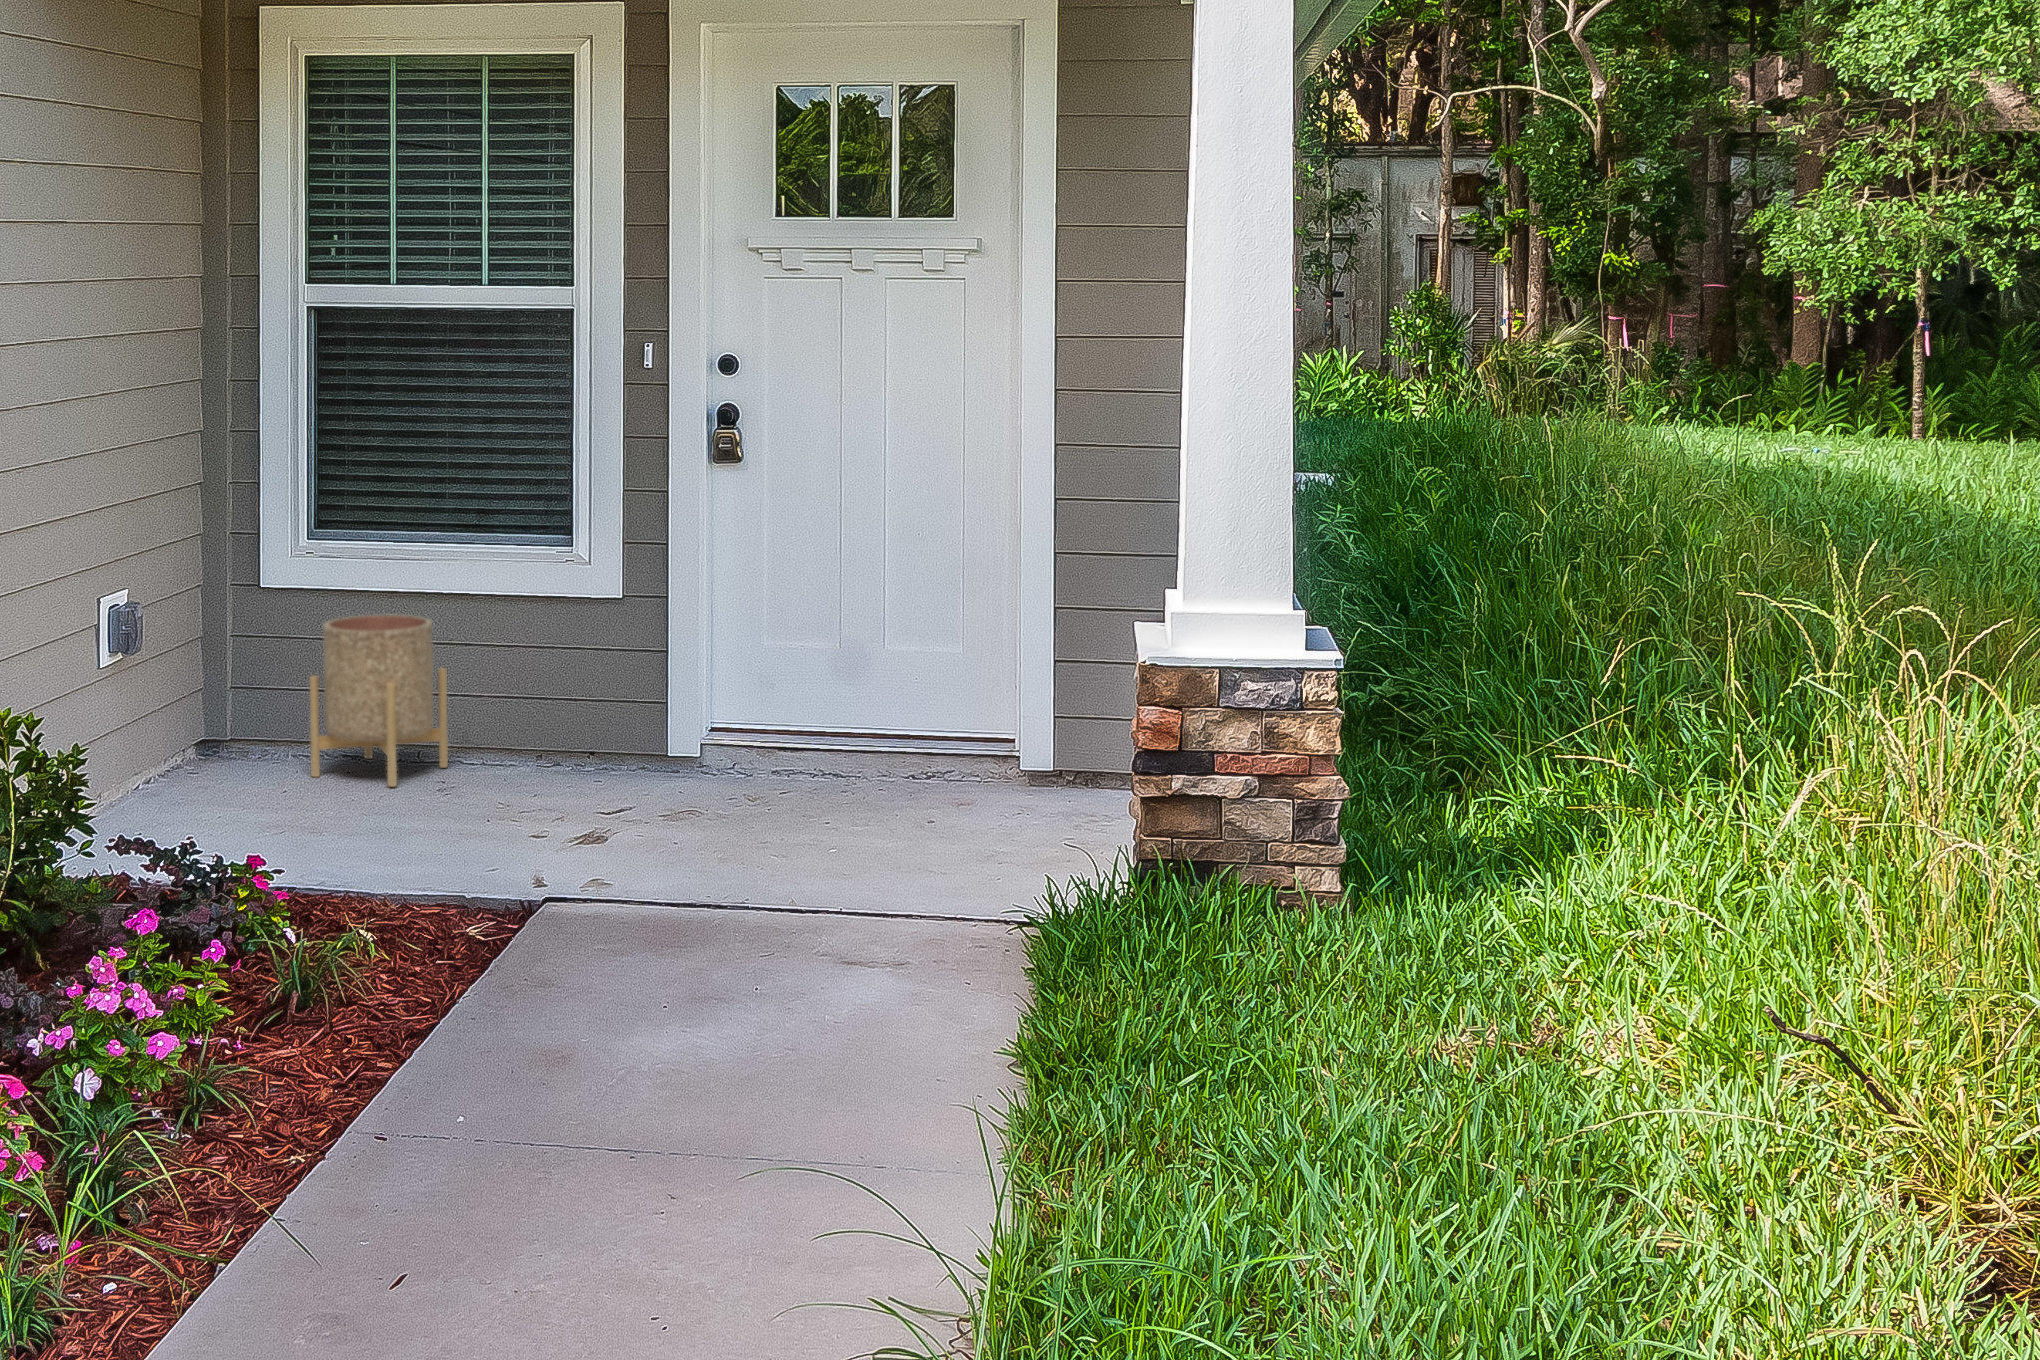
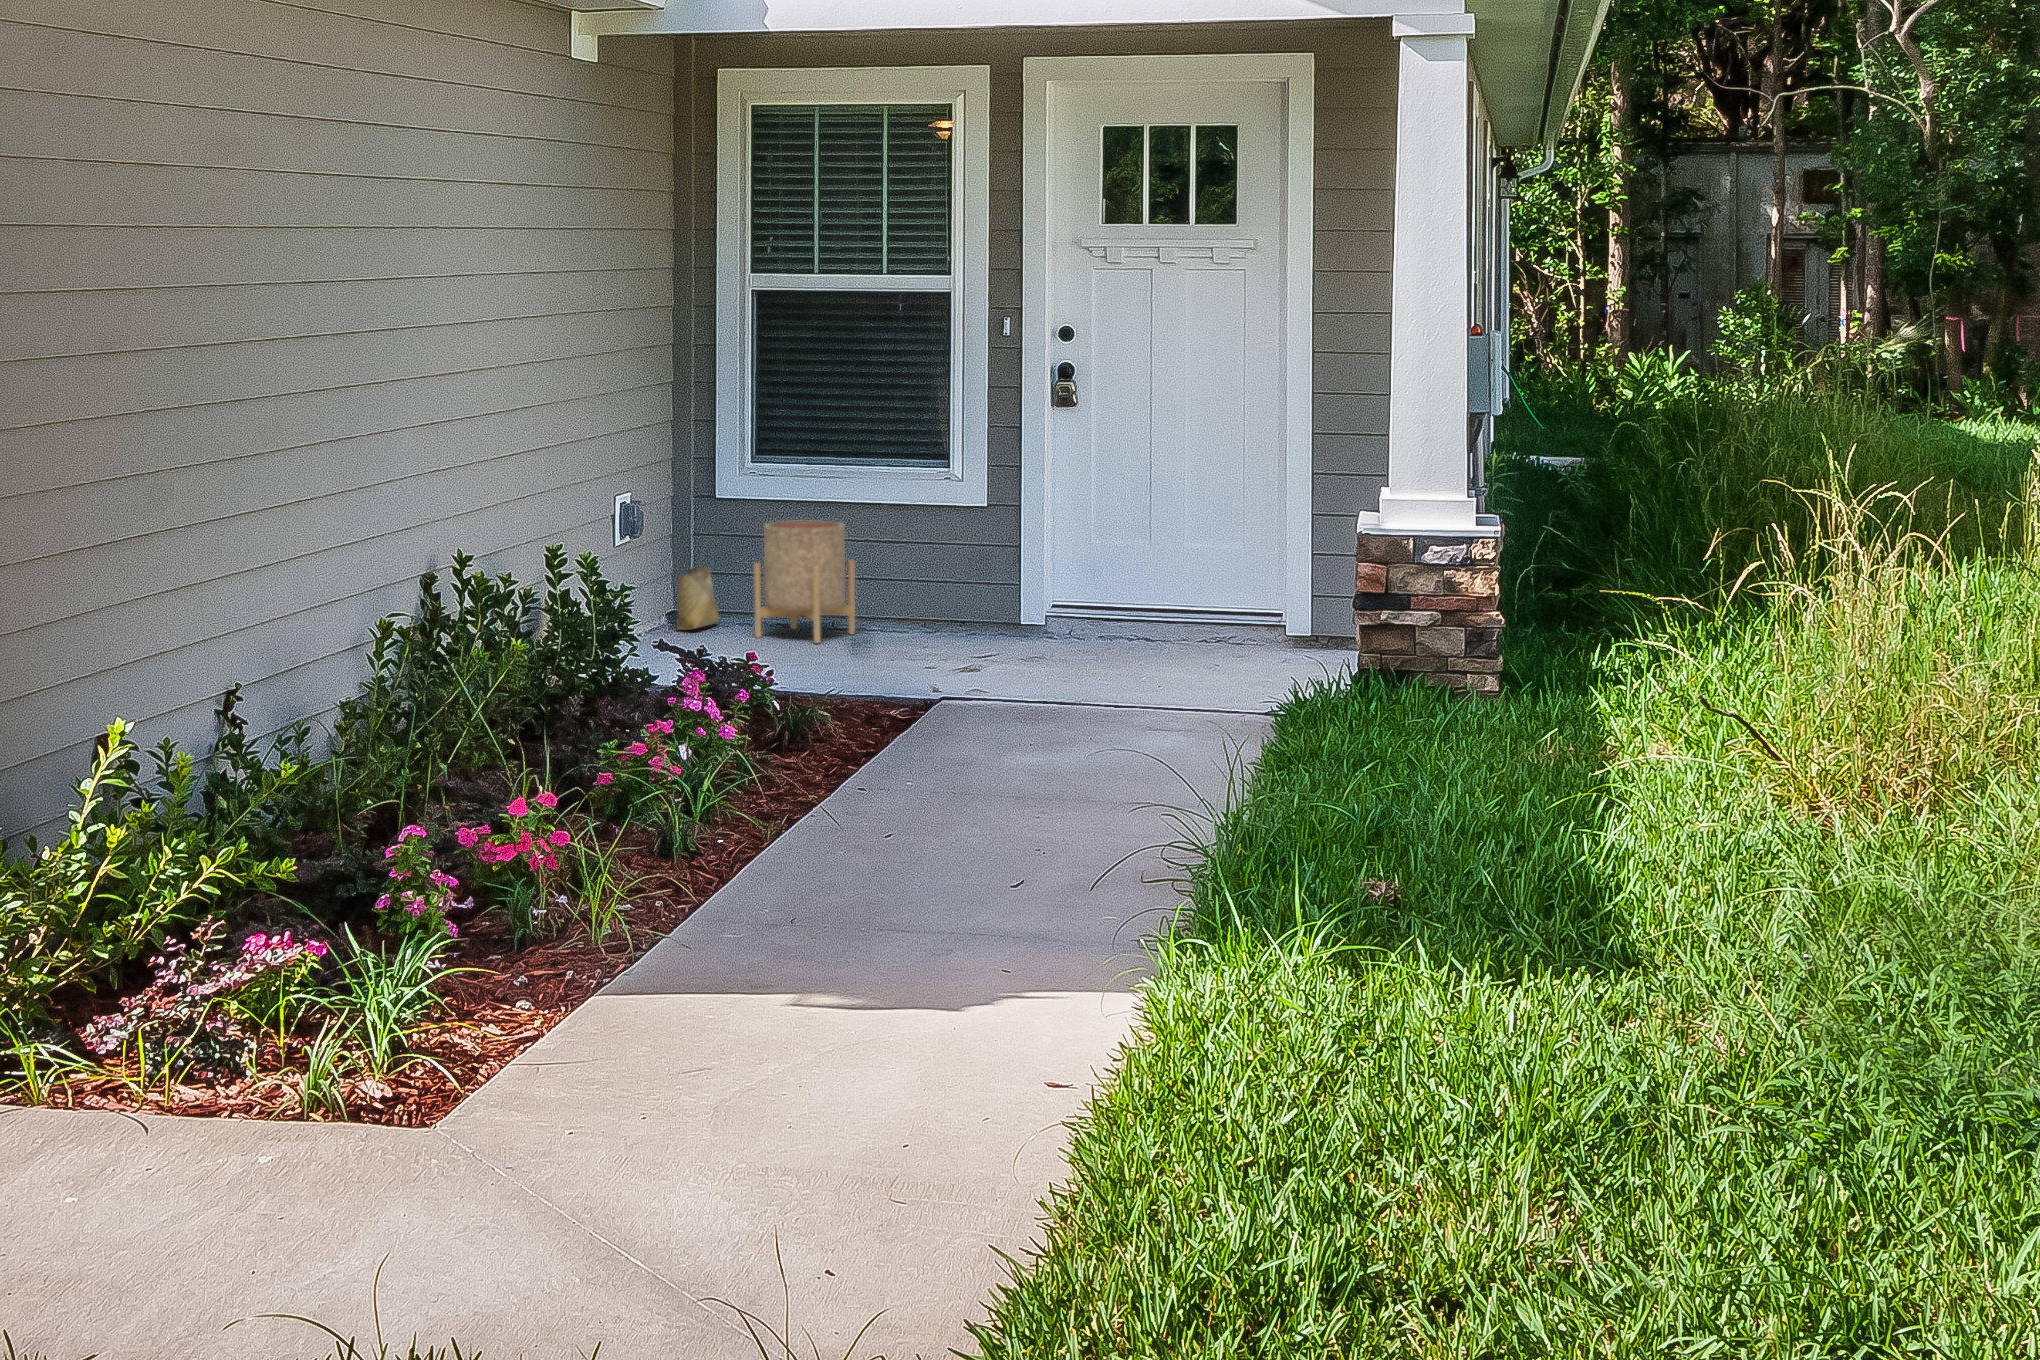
woven basket: none [206,639,270,765] -> present [676,539,719,630]

